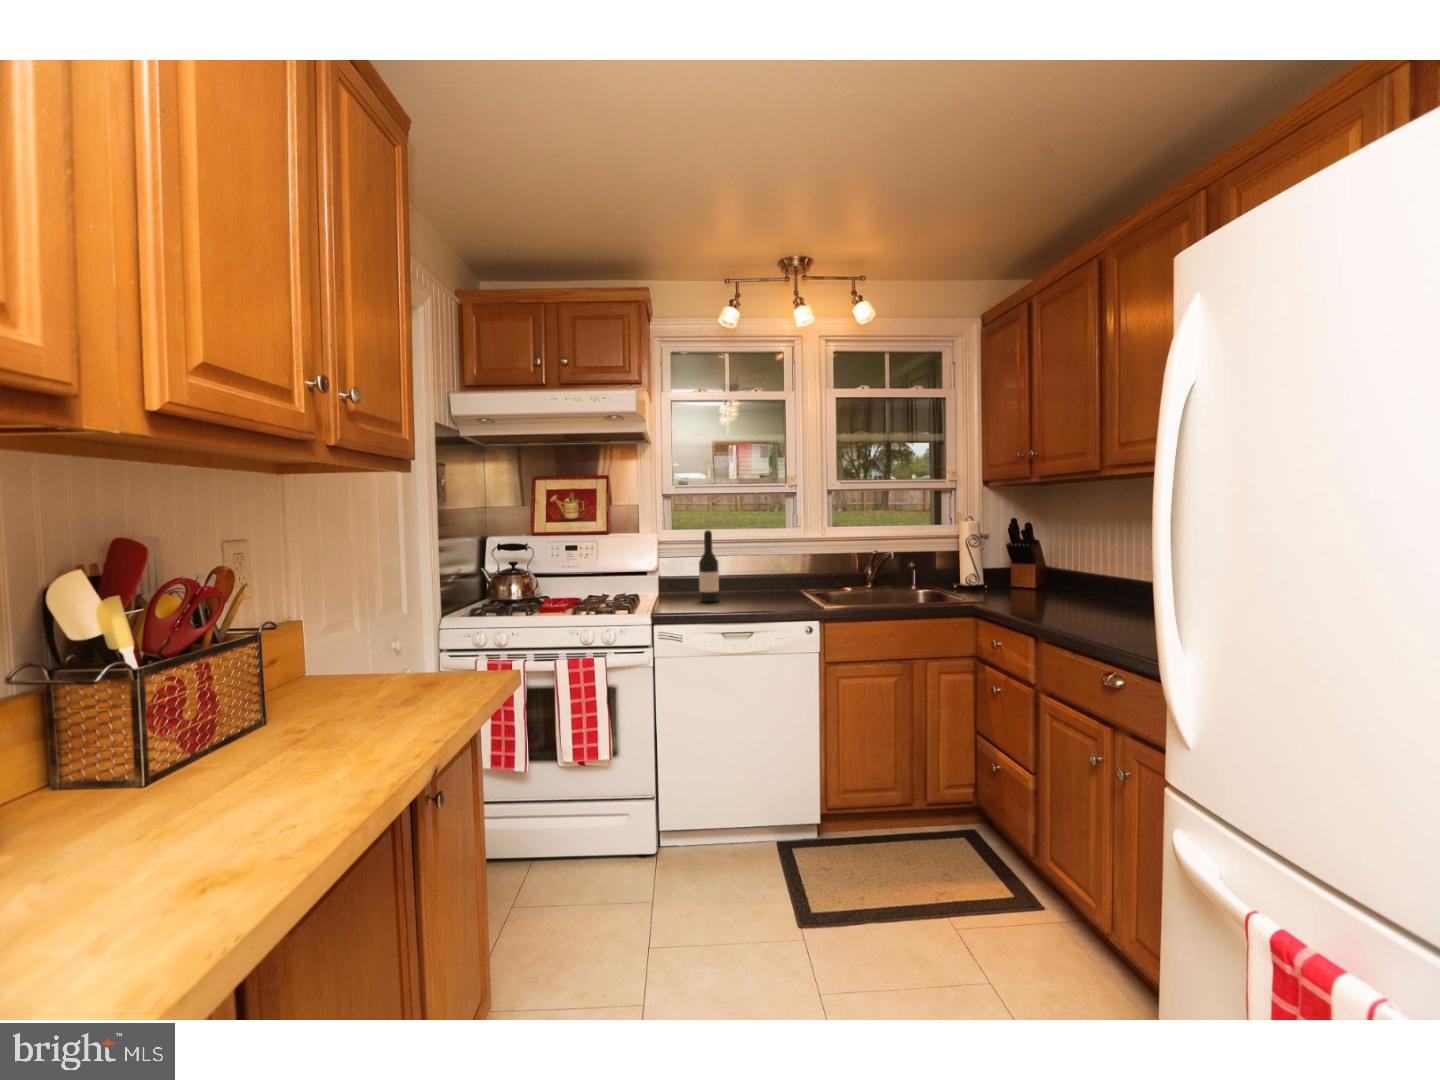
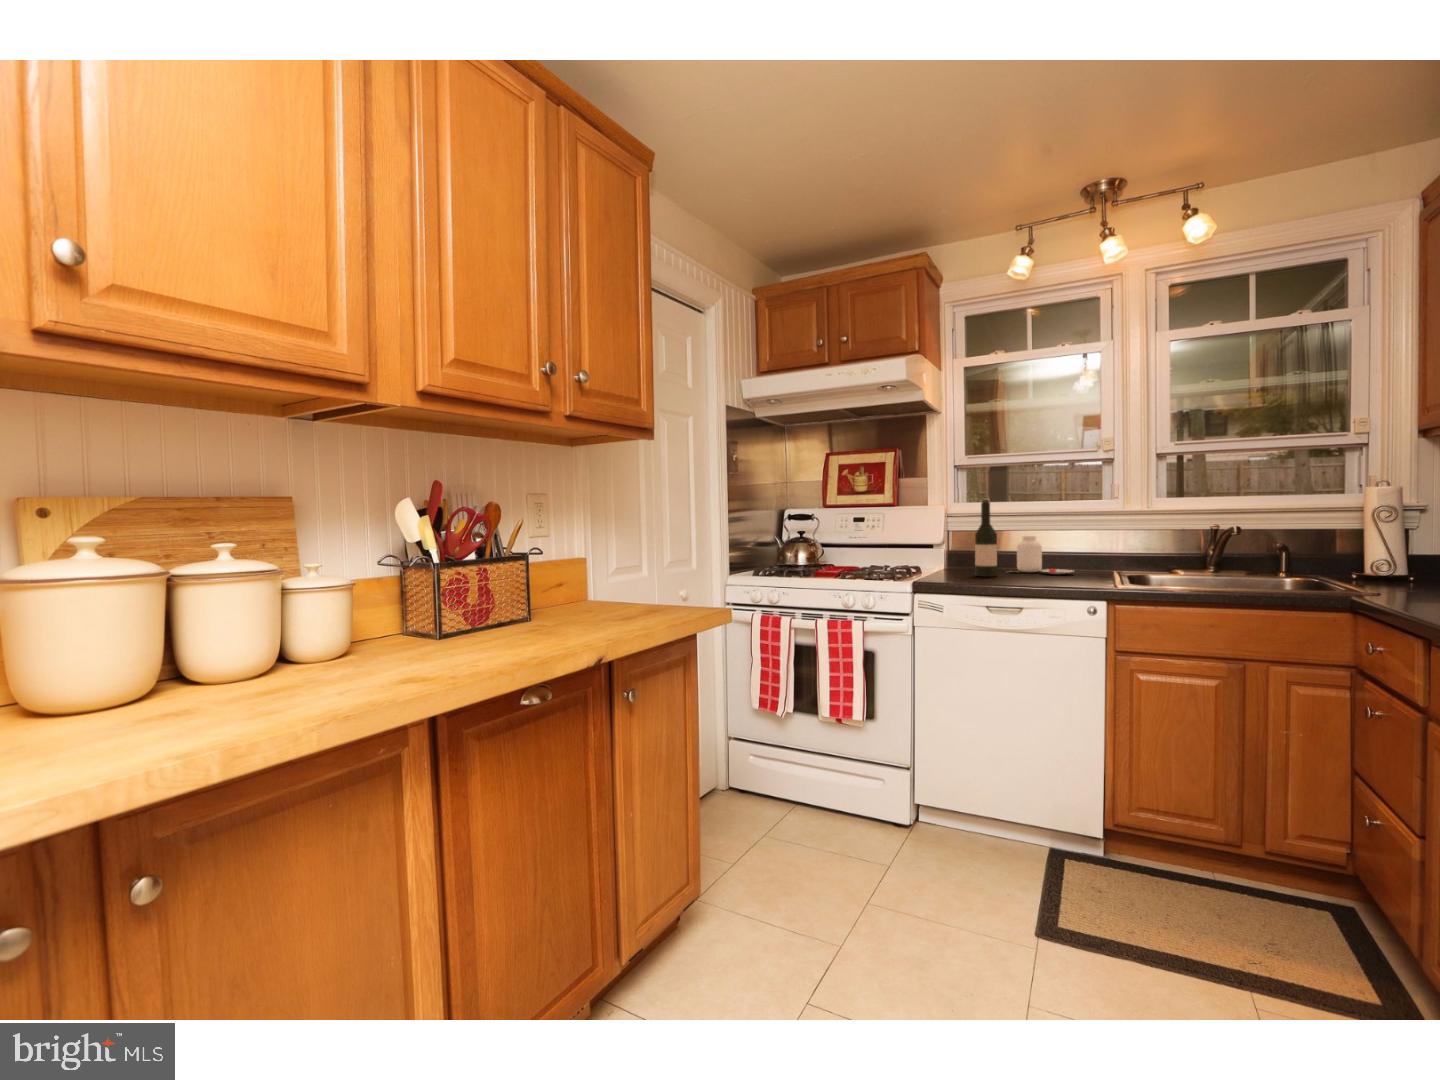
jar: none [720,561,775,596] -> present [1017,536,1073,574]

